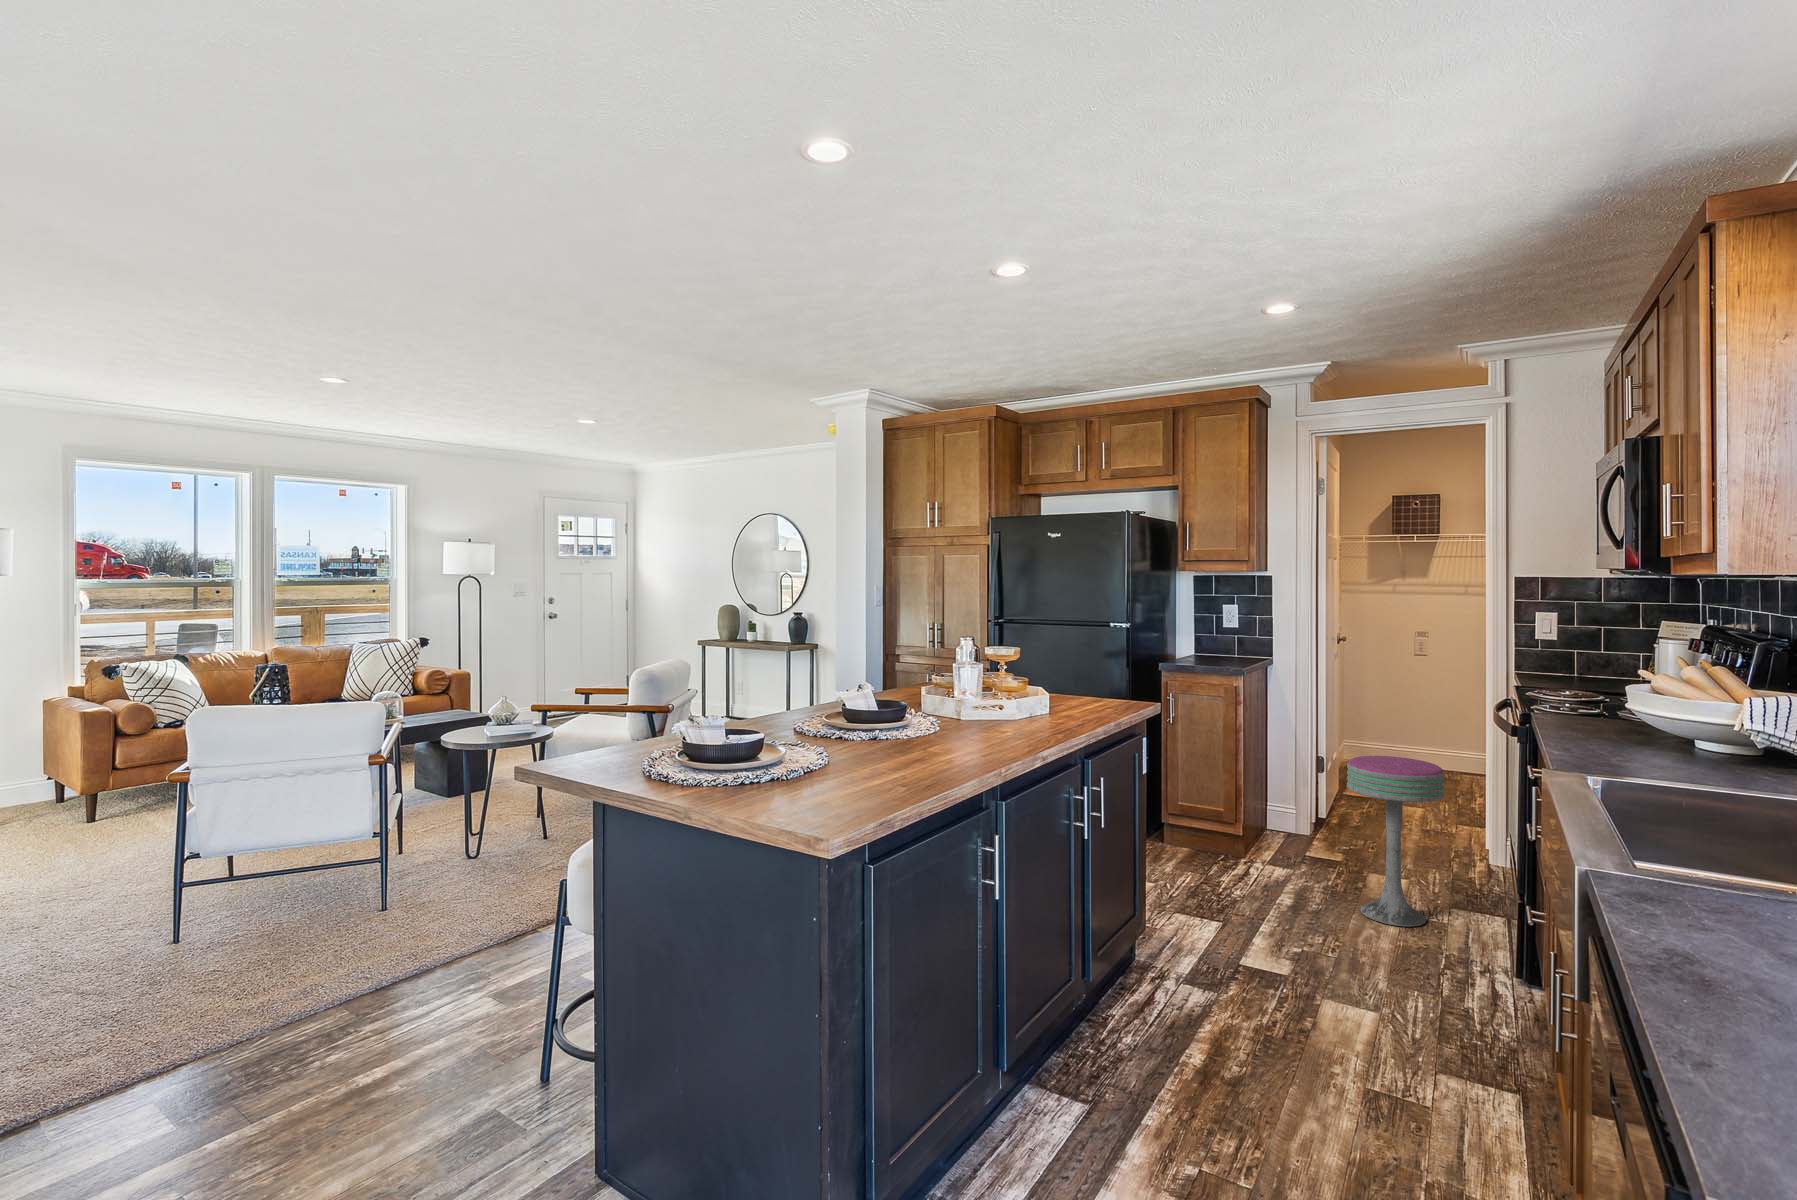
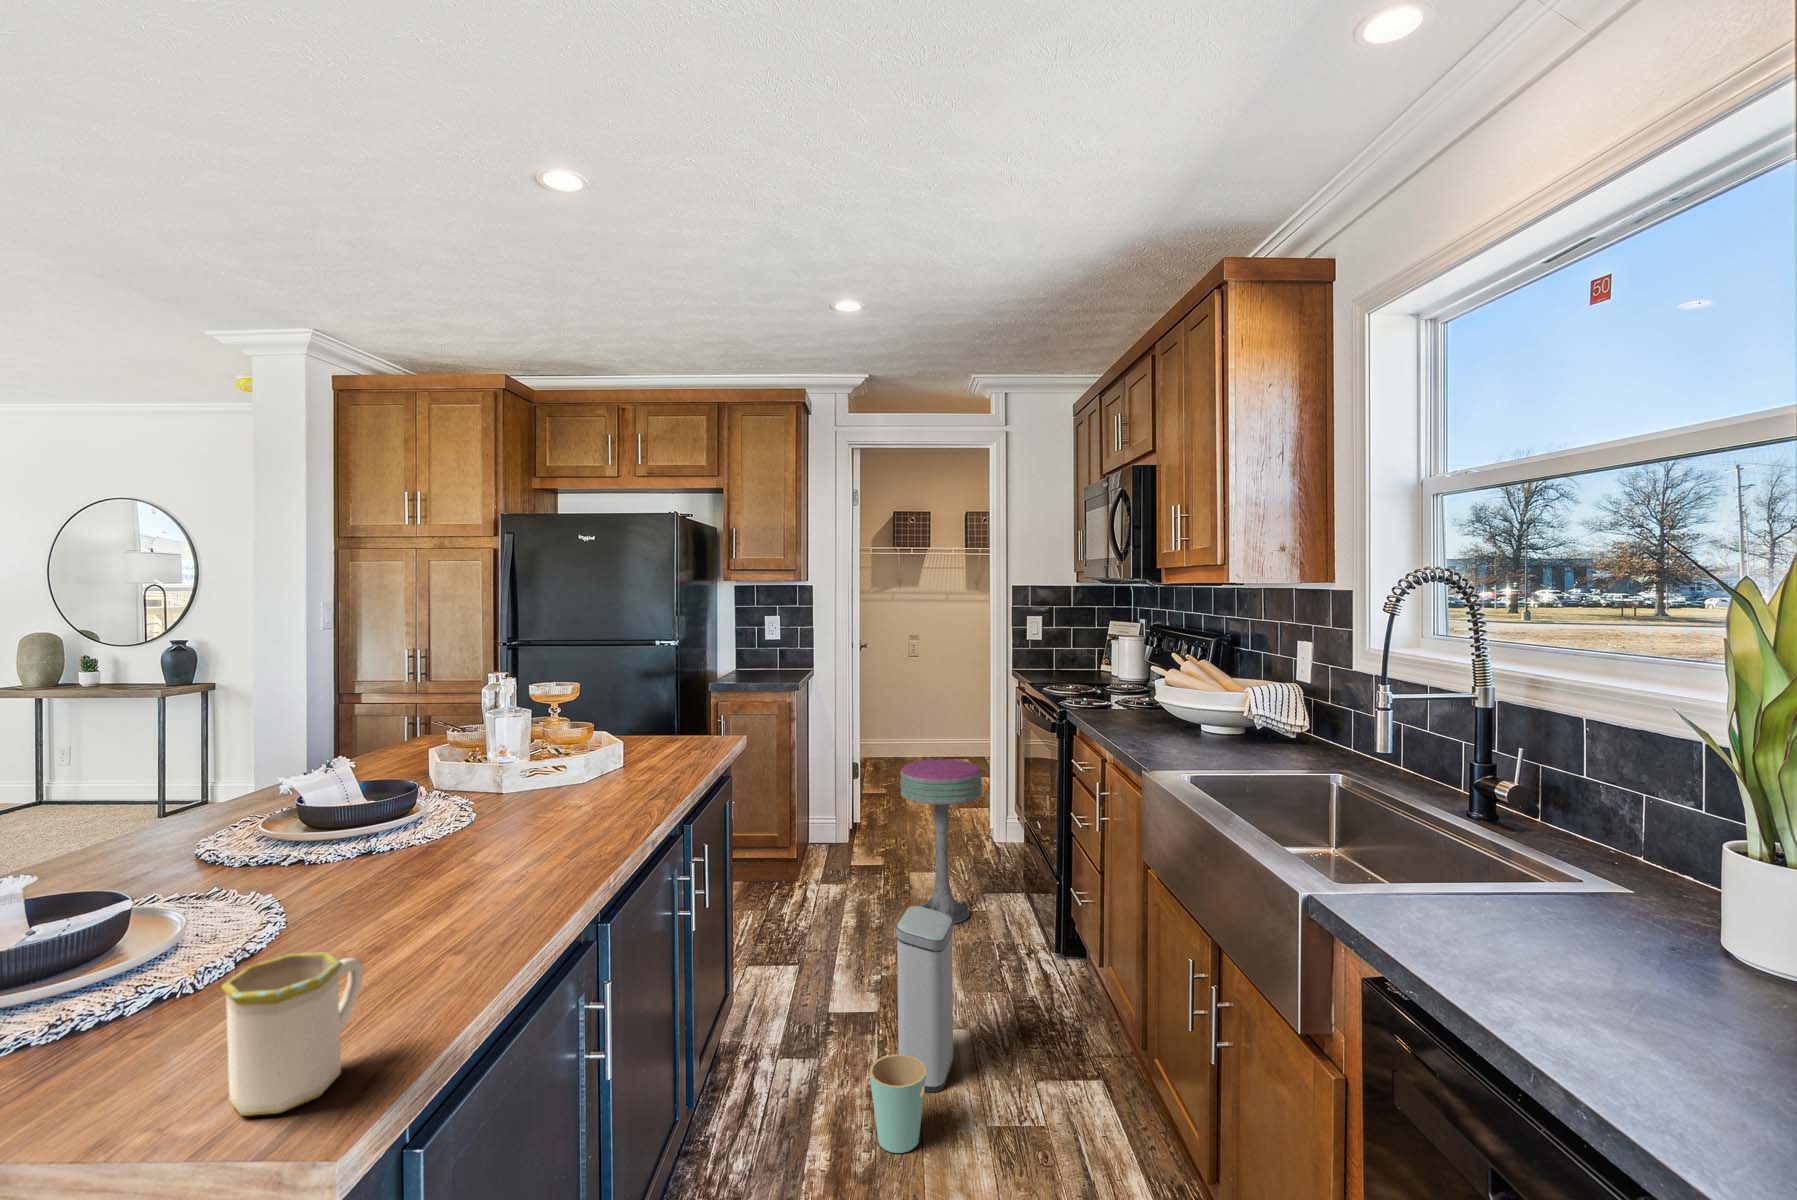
mug: none [789,749,848,818] -> present [221,952,363,1116]
trash can: none [1244,875,1354,1078] -> present [869,906,953,1153]

